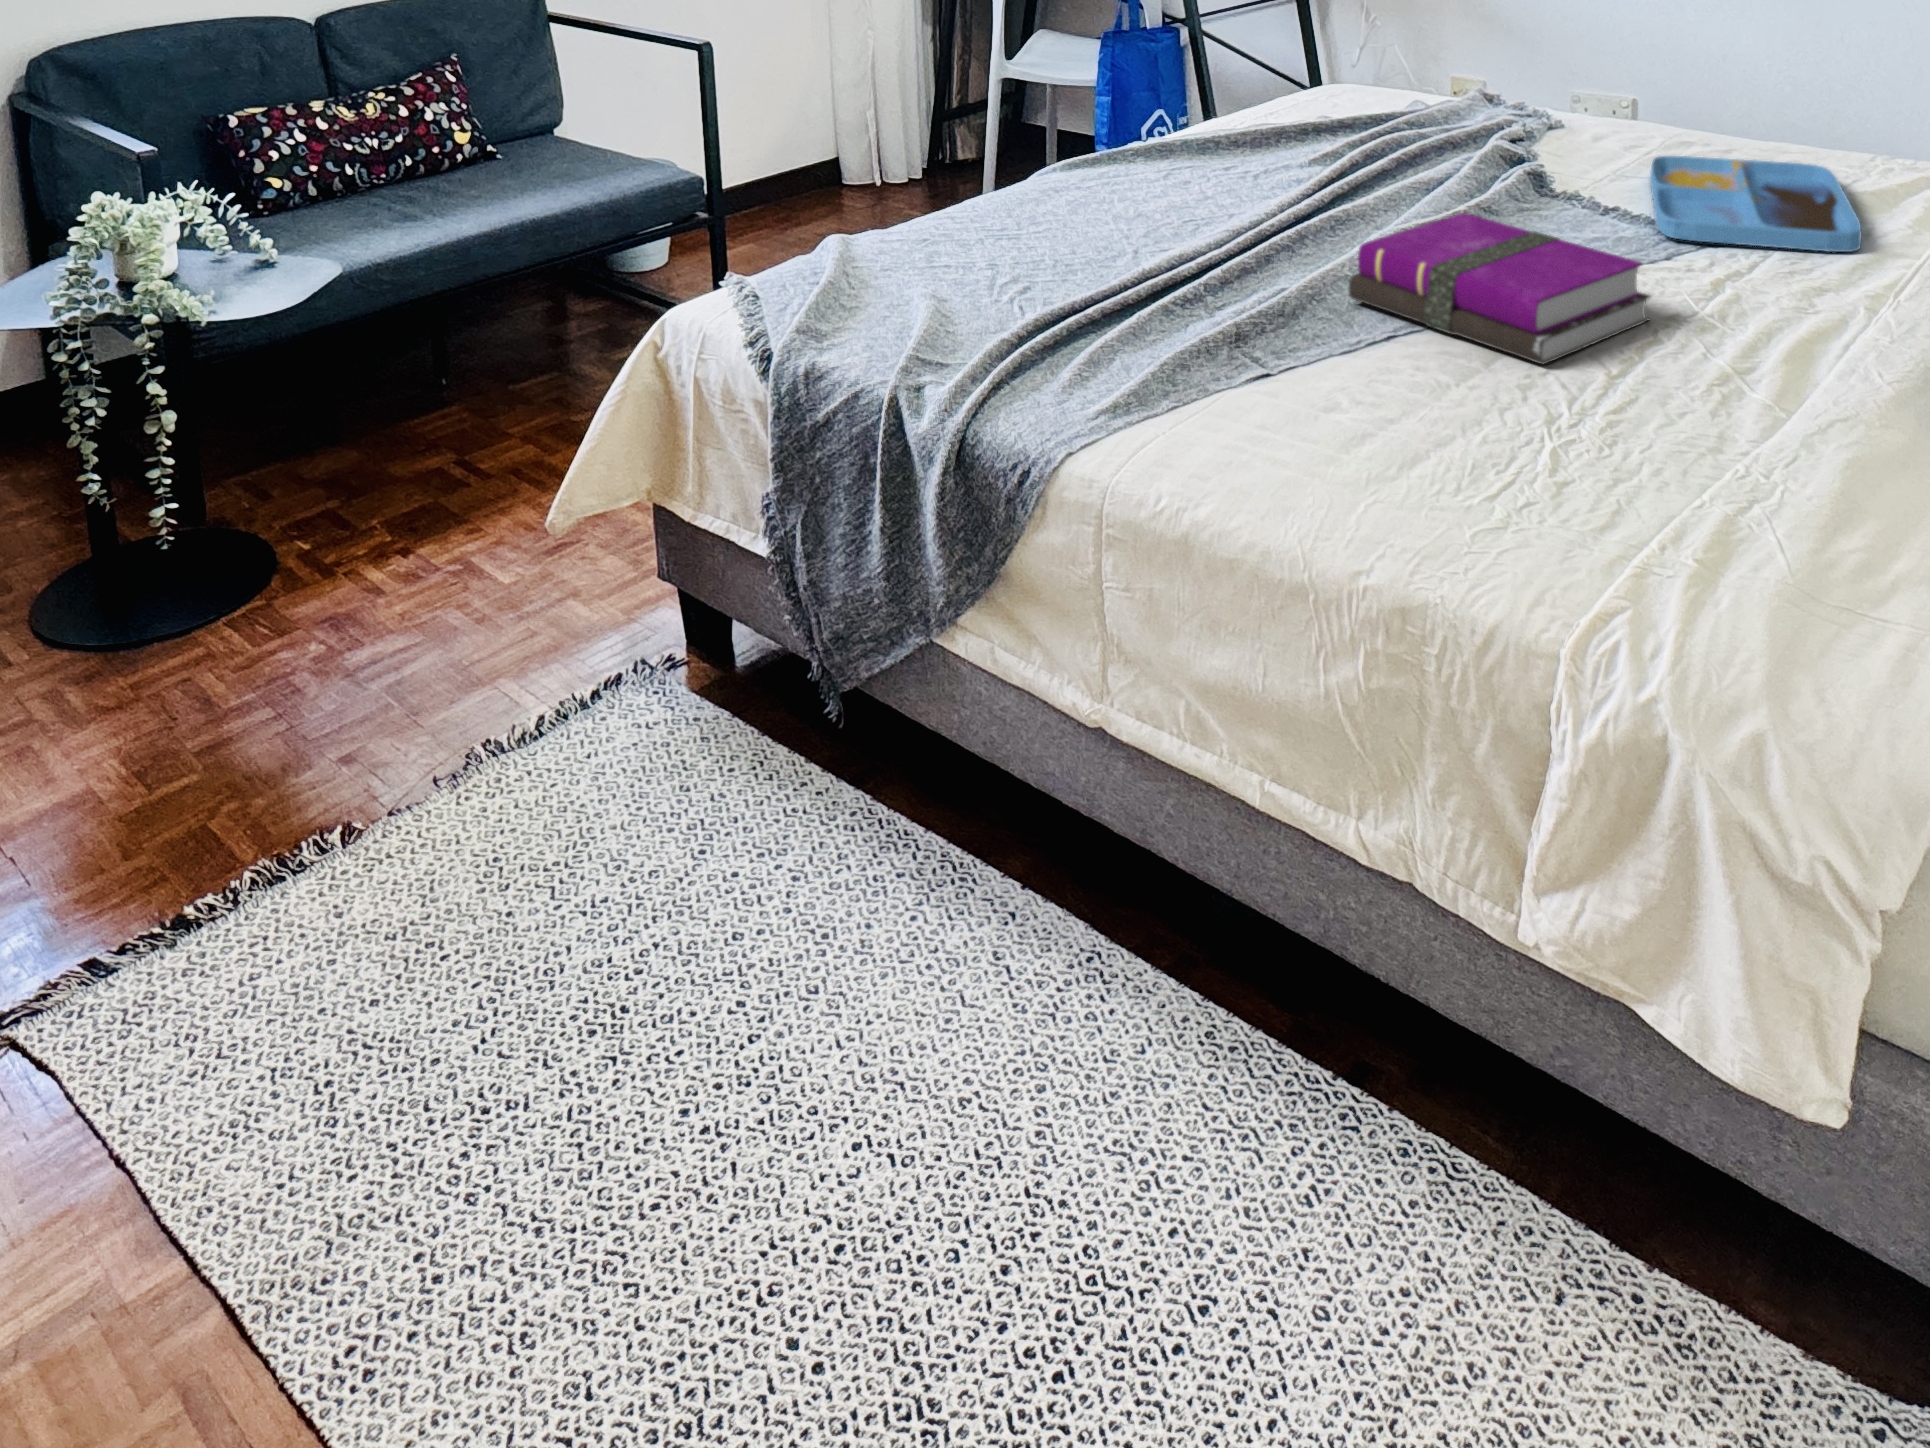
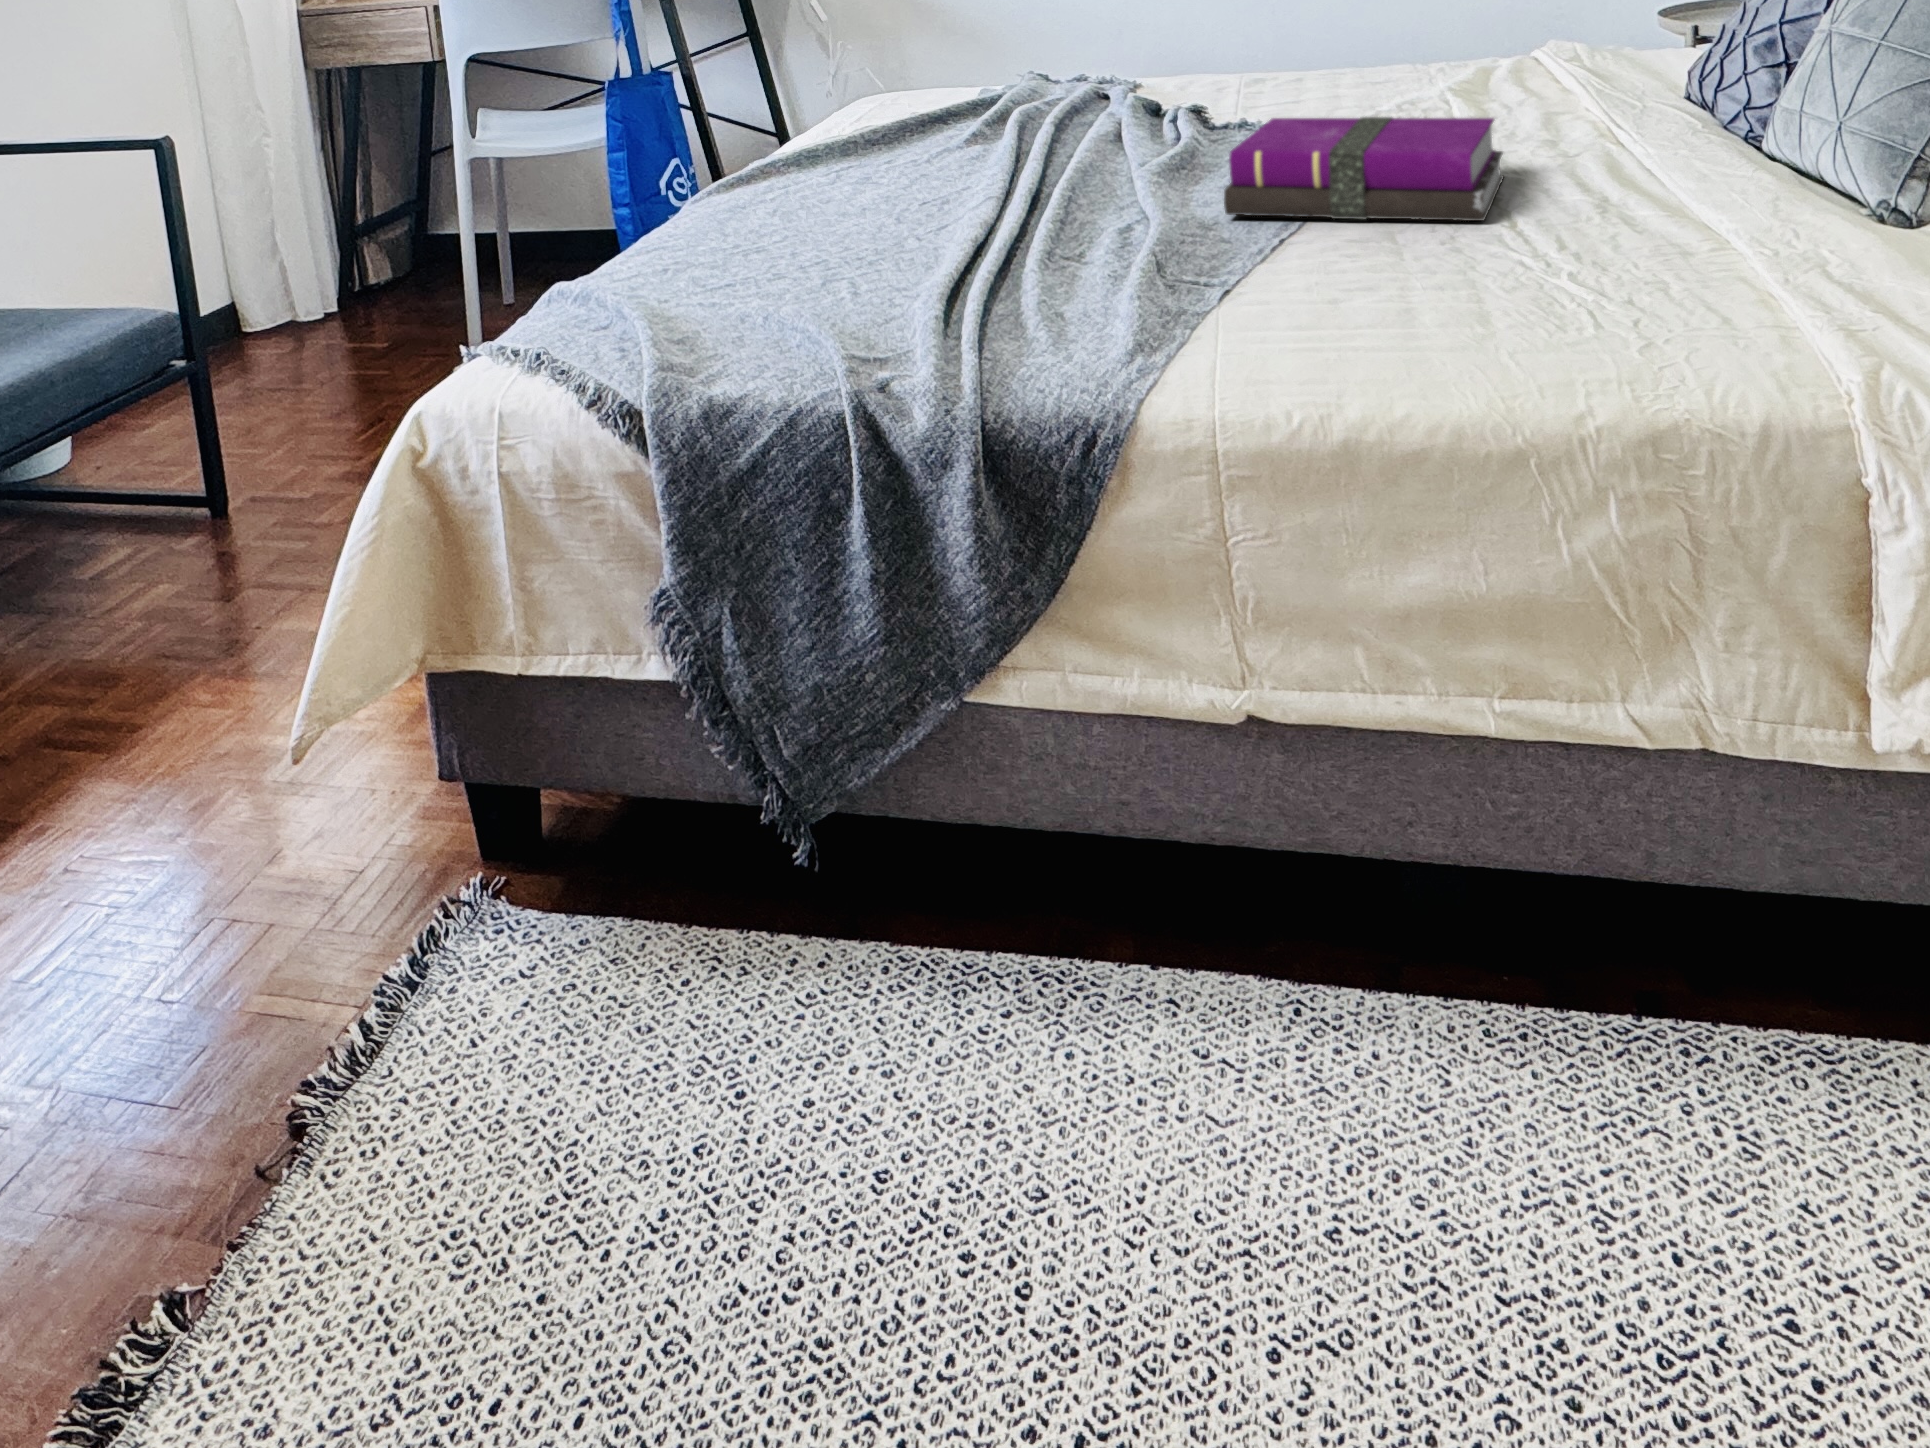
tray: present [1650,156,1862,252] -> none [1315,58,1570,124]

